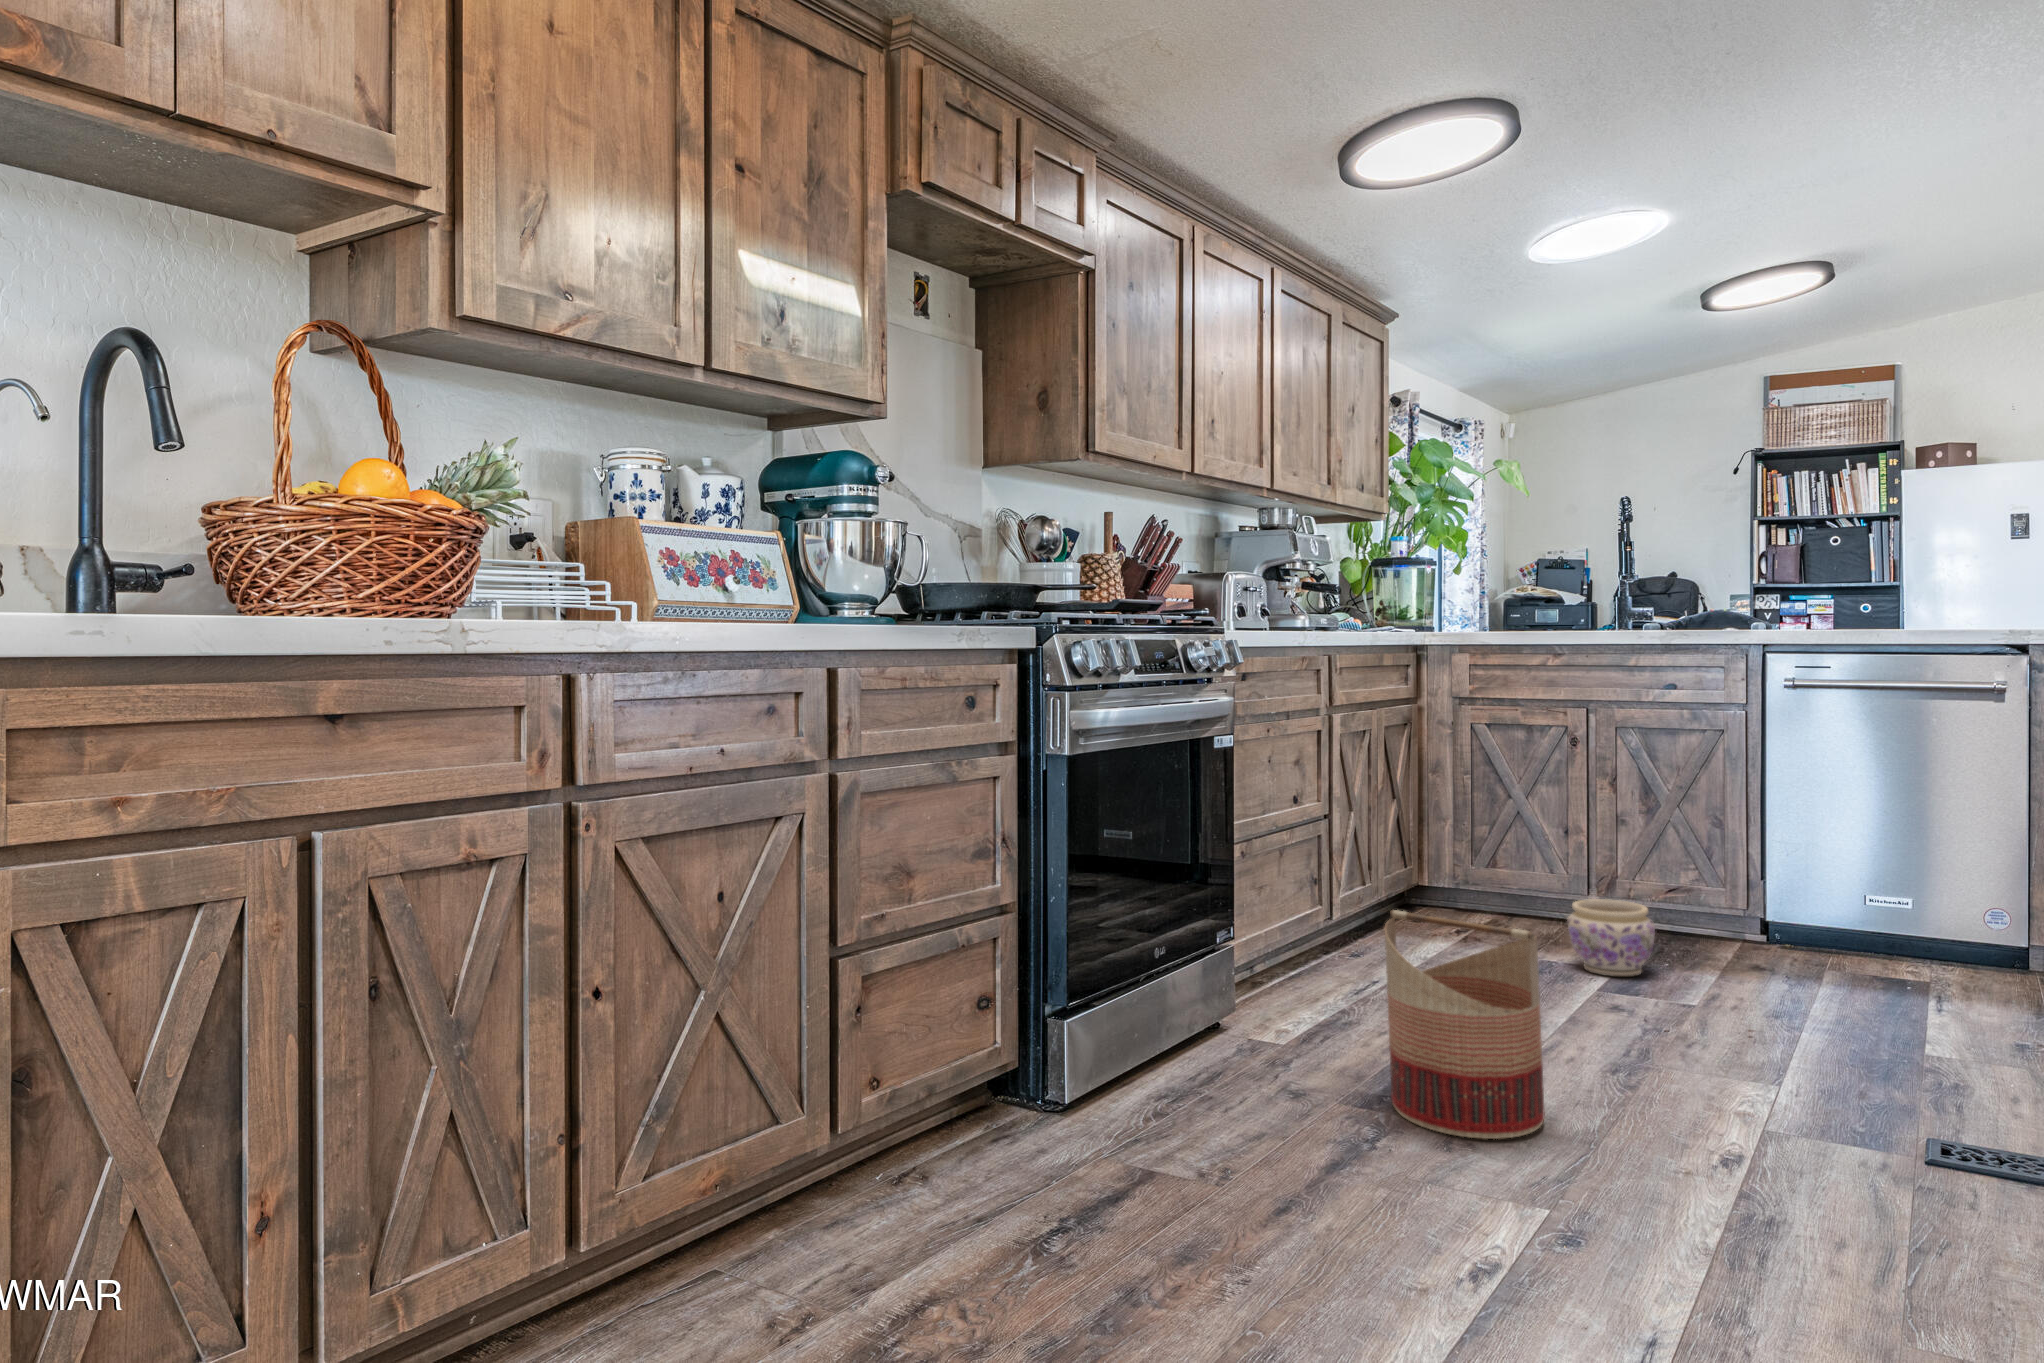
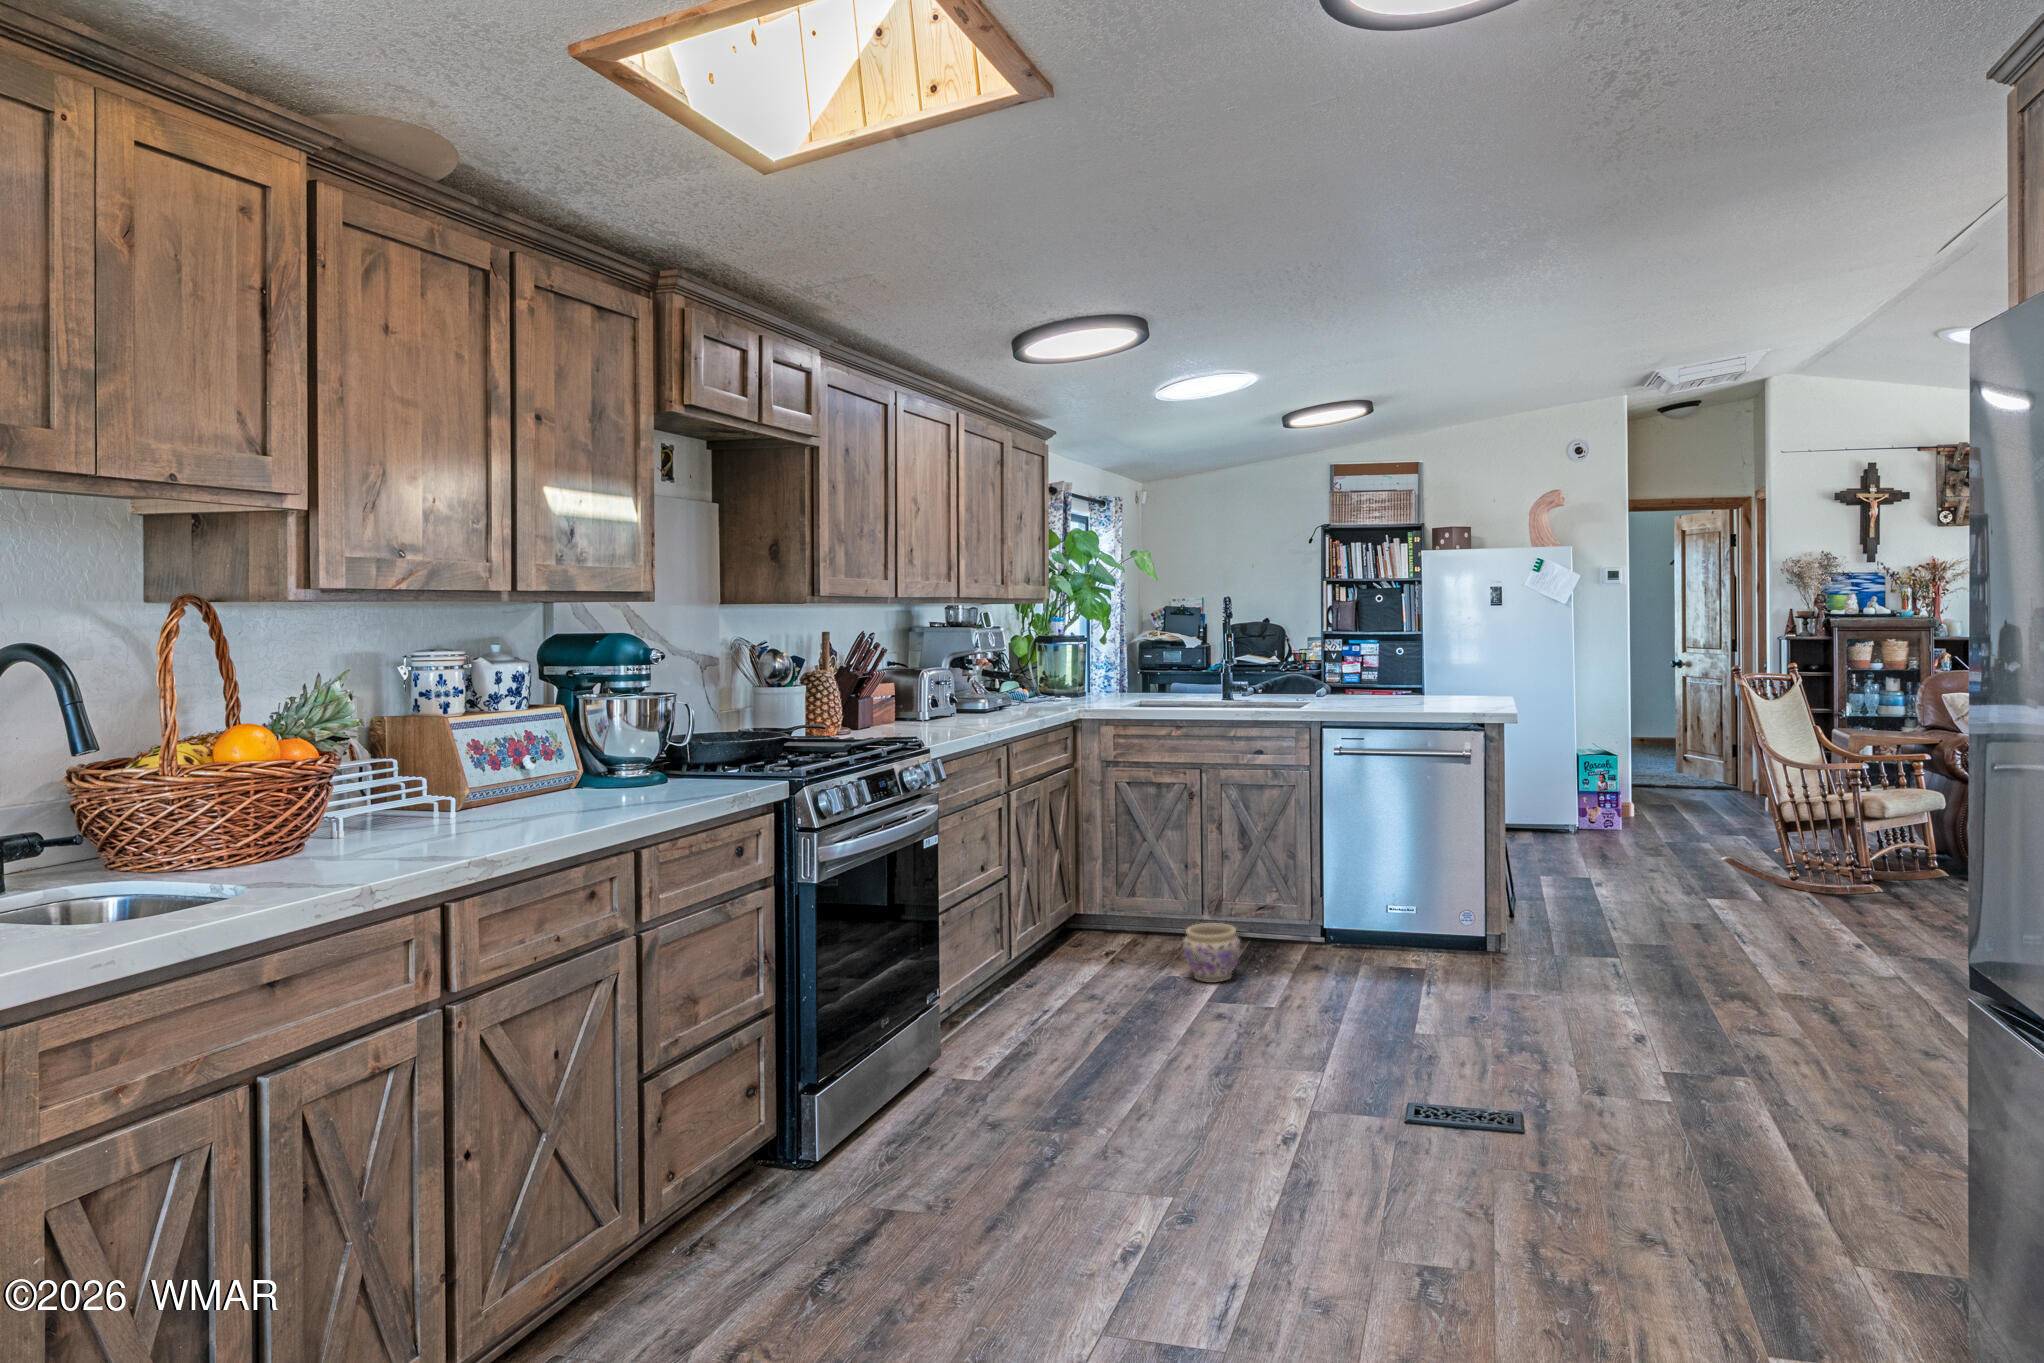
basket: present [1385,910,1544,1139] -> none [1054,972,1160,1135]

